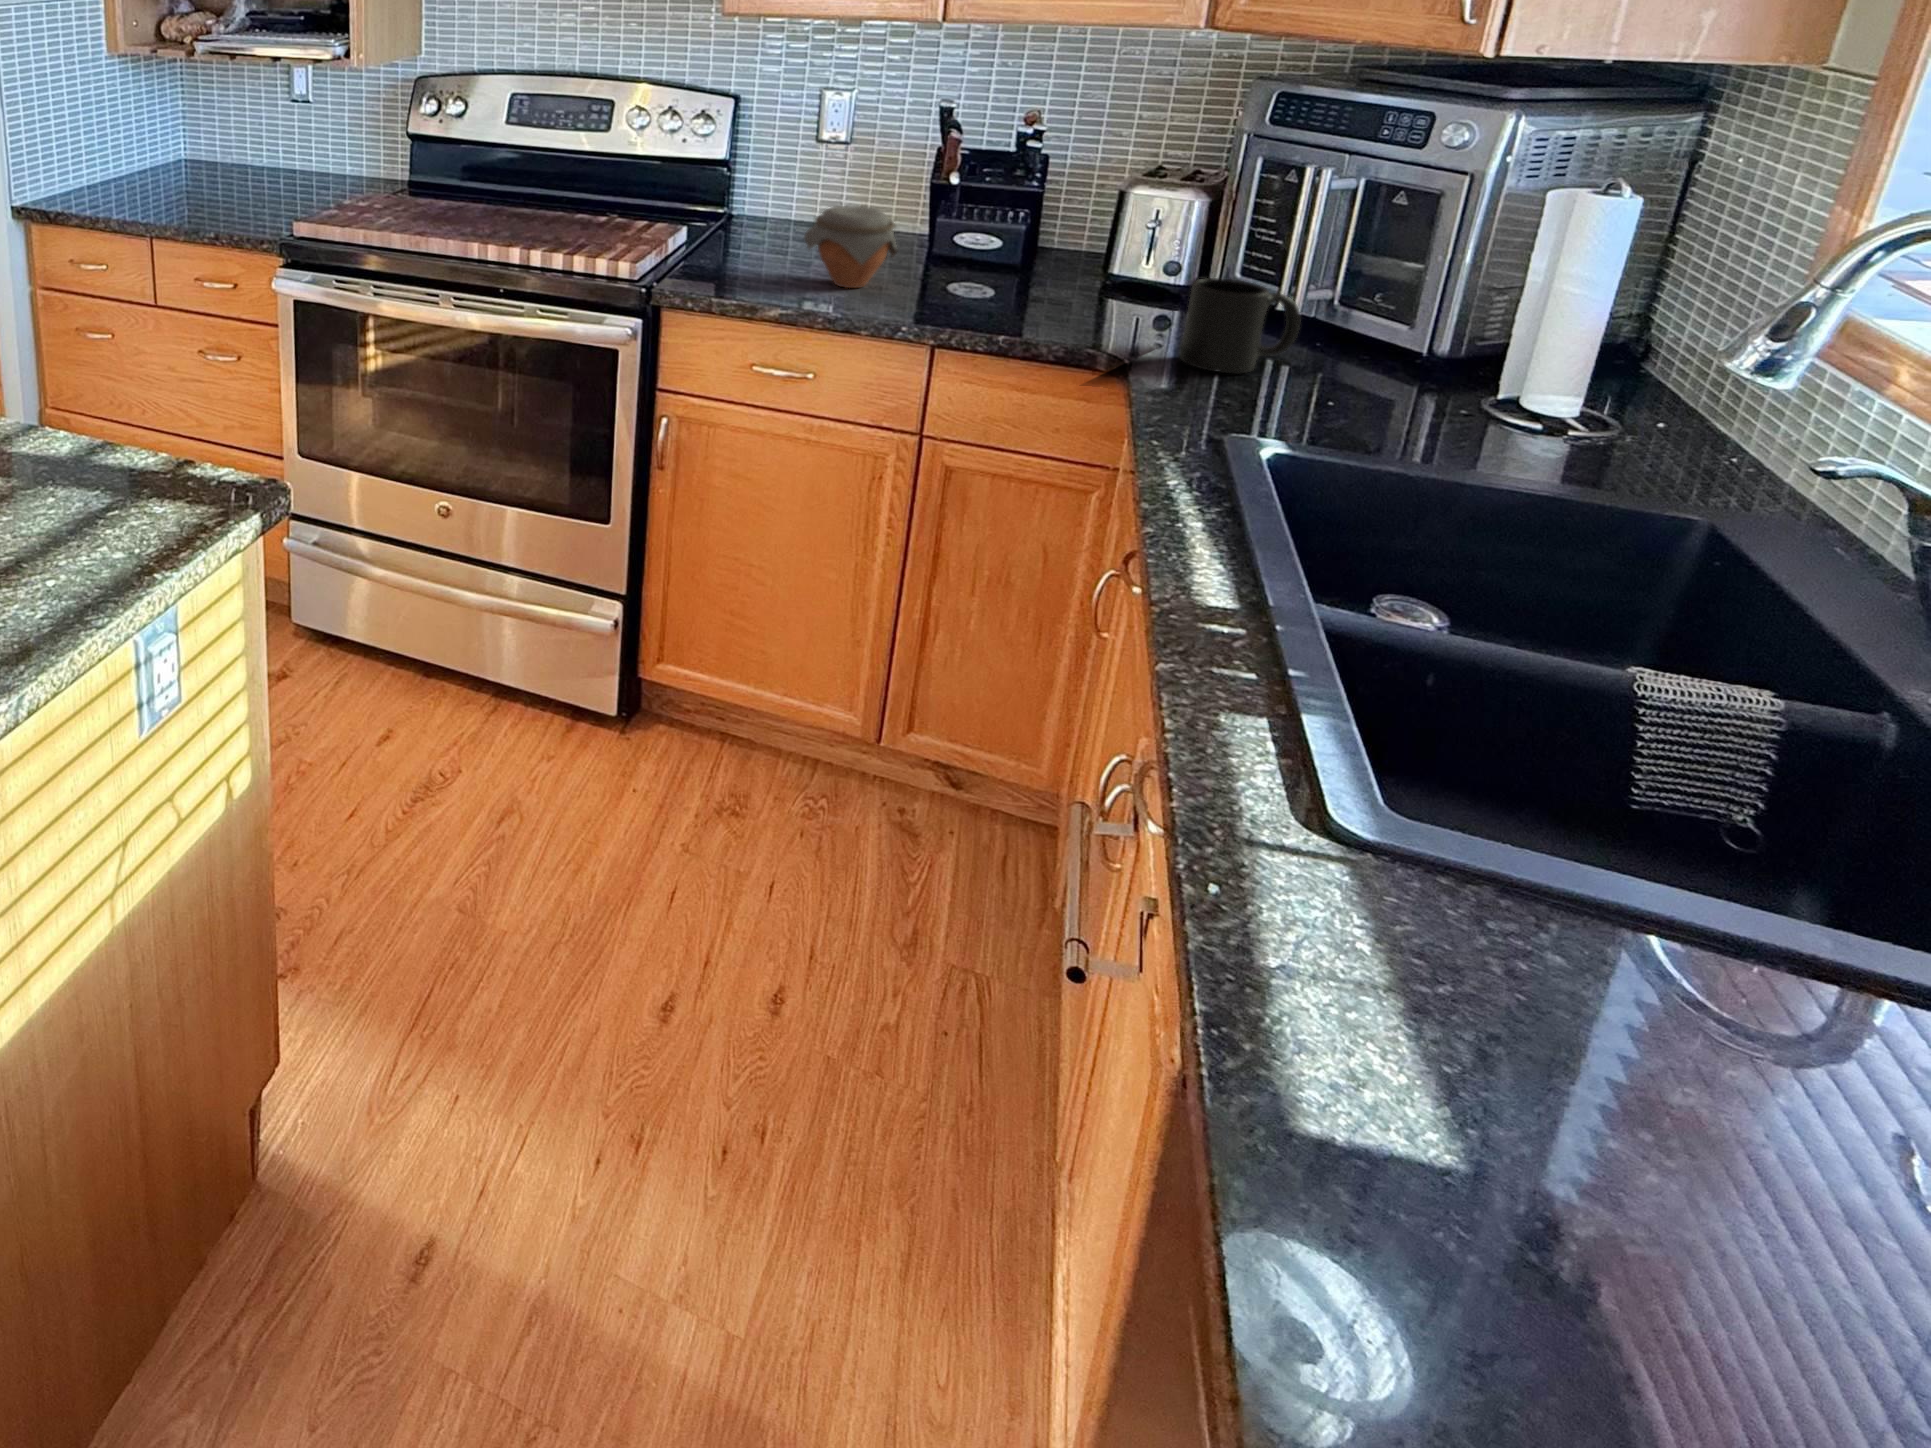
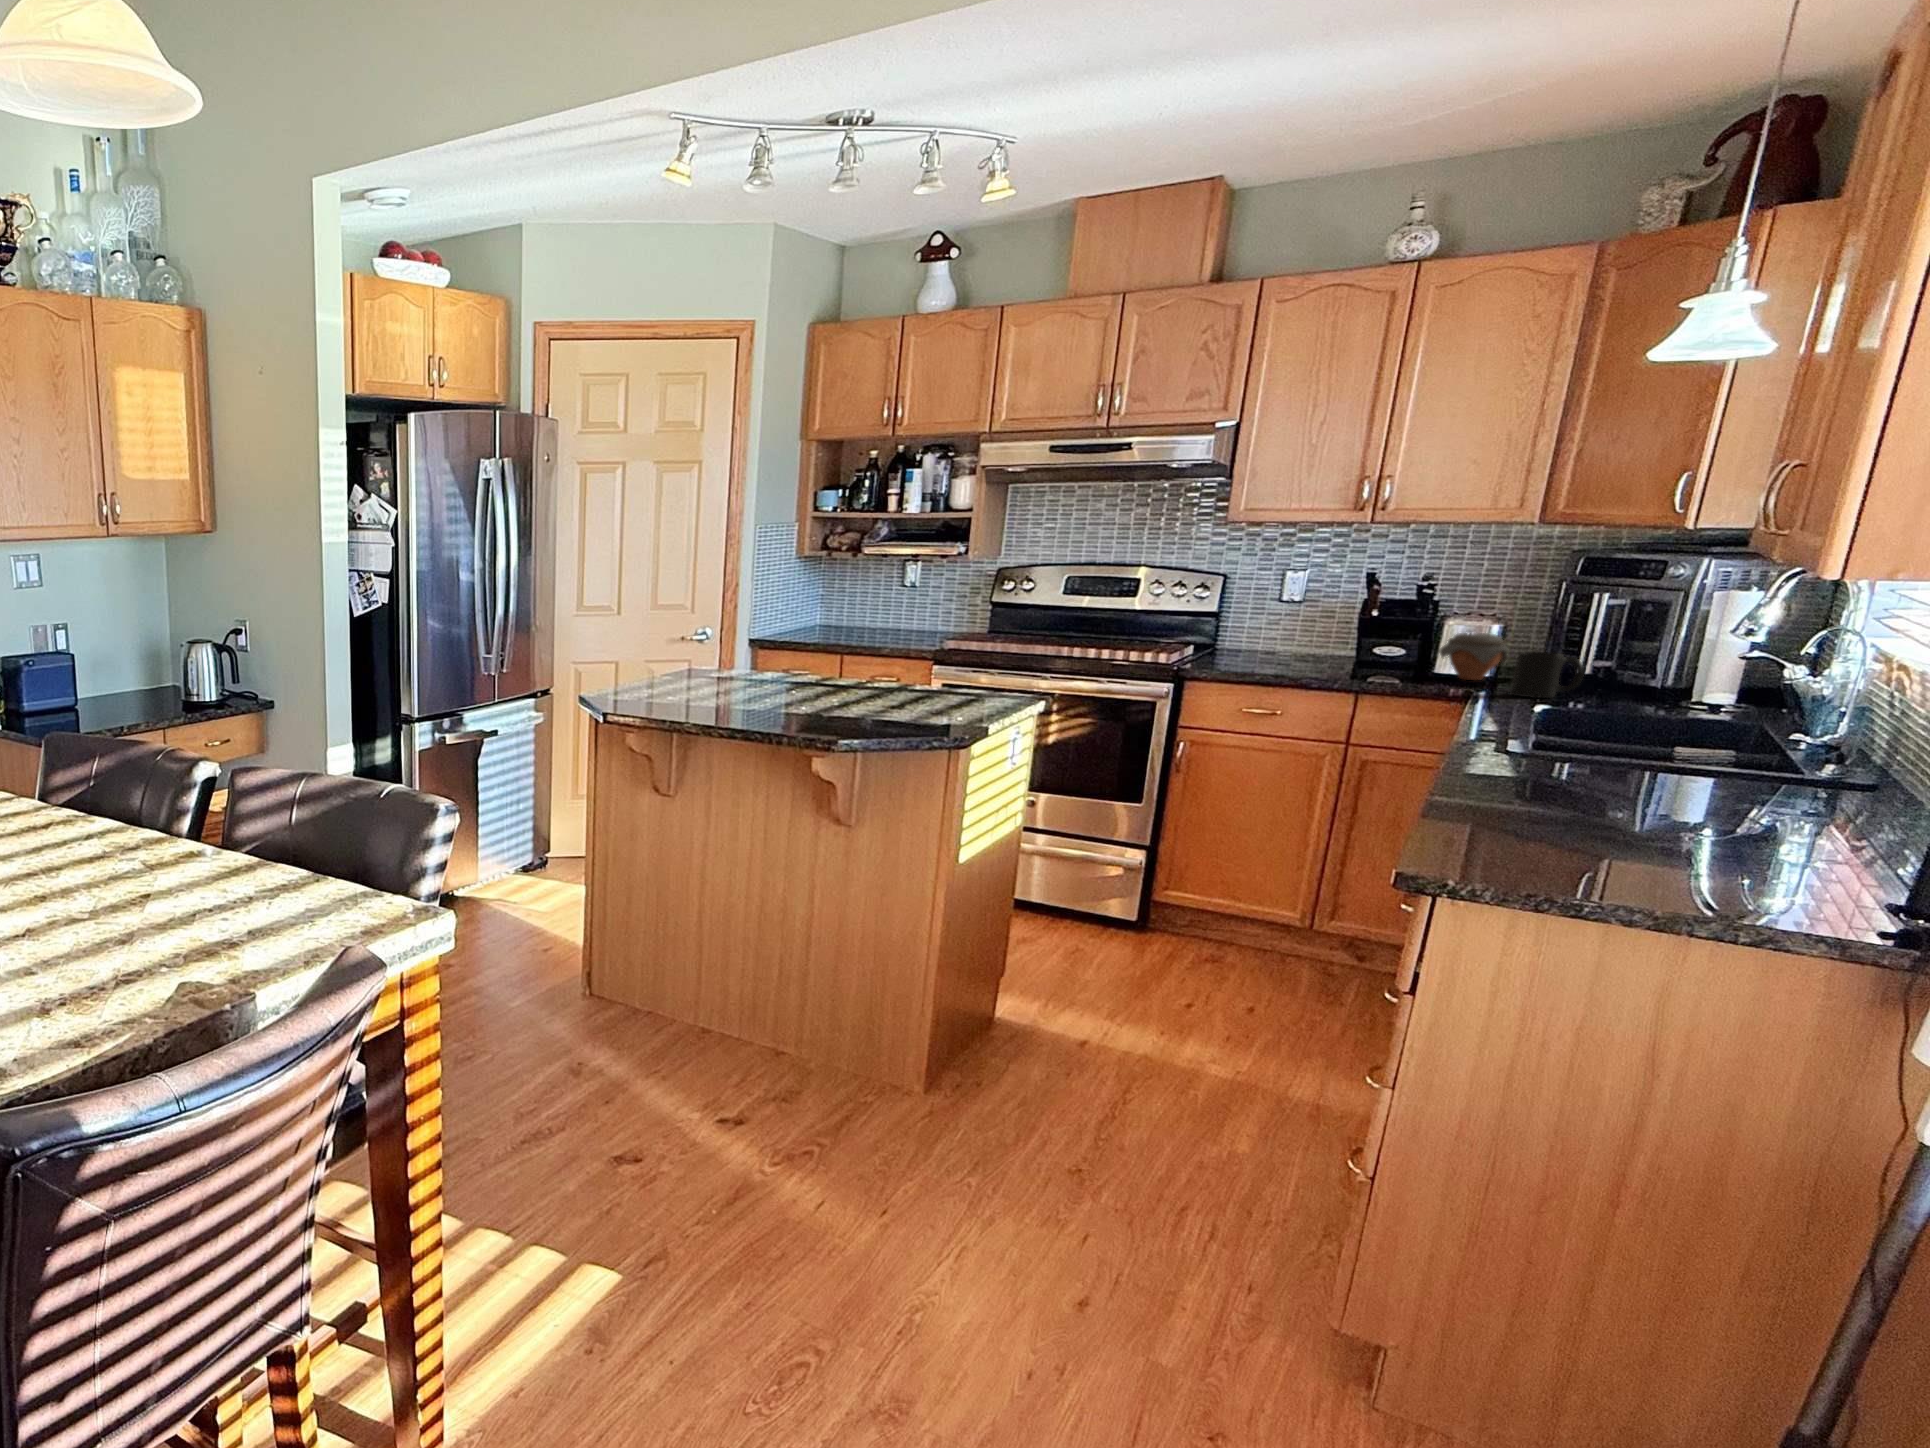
jar: present [804,206,897,288] -> present [1439,633,1508,680]

